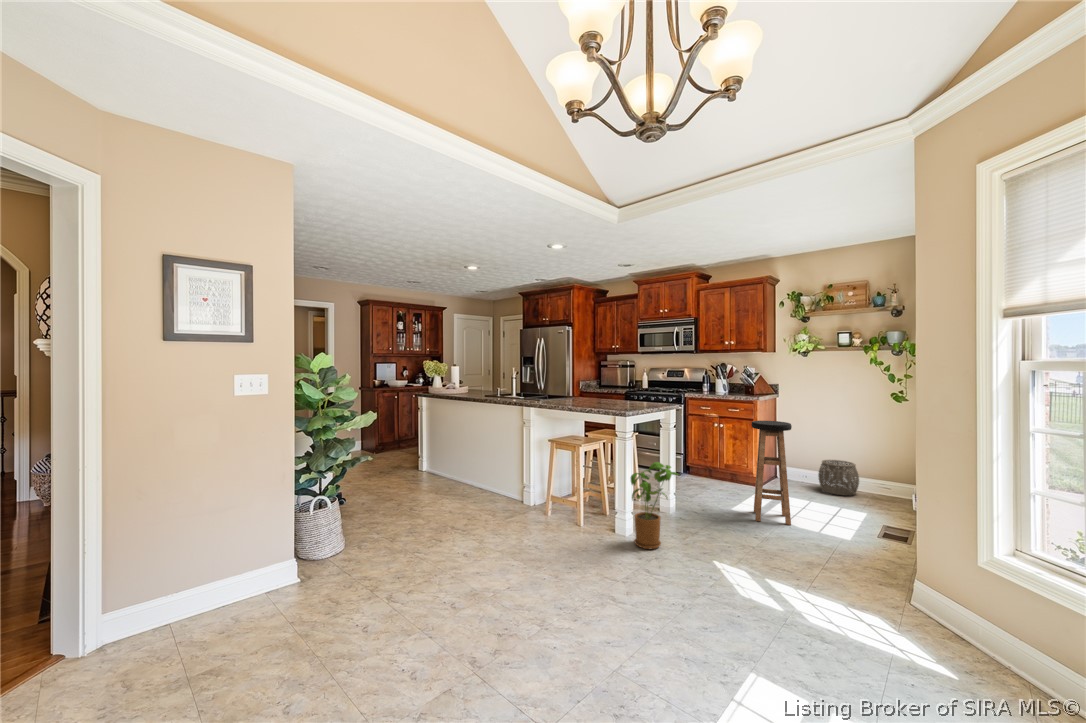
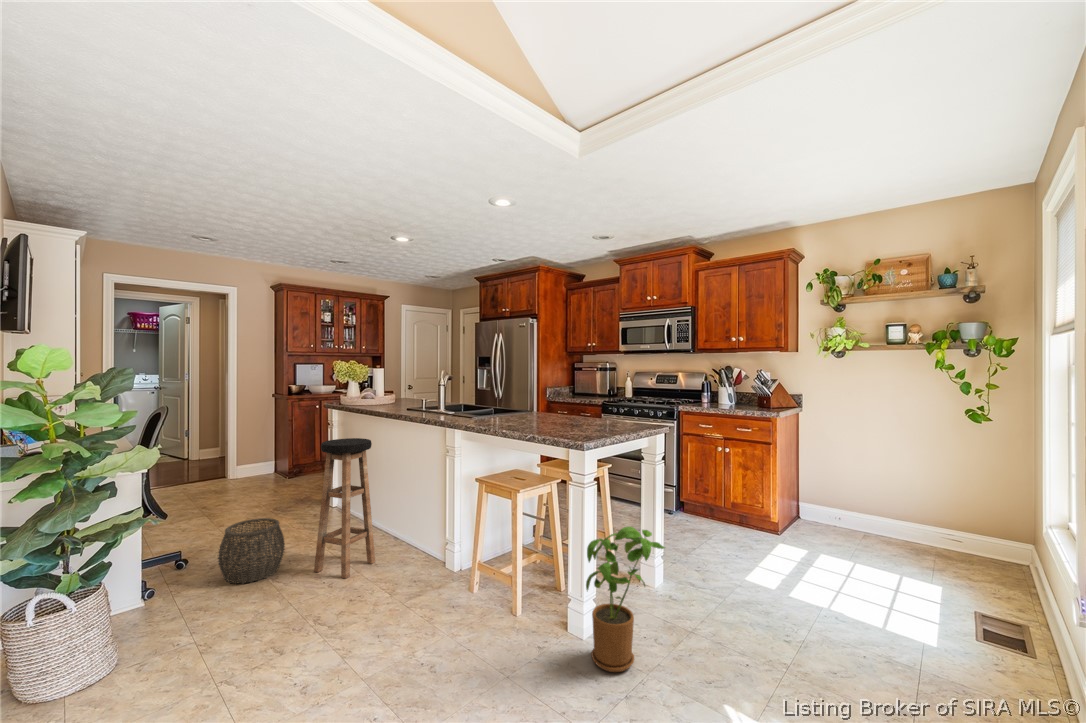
bar stool: present [752,421,792,525] -> present [314,438,375,578]
woven basket: present [818,460,859,496] -> present [218,518,285,584]

